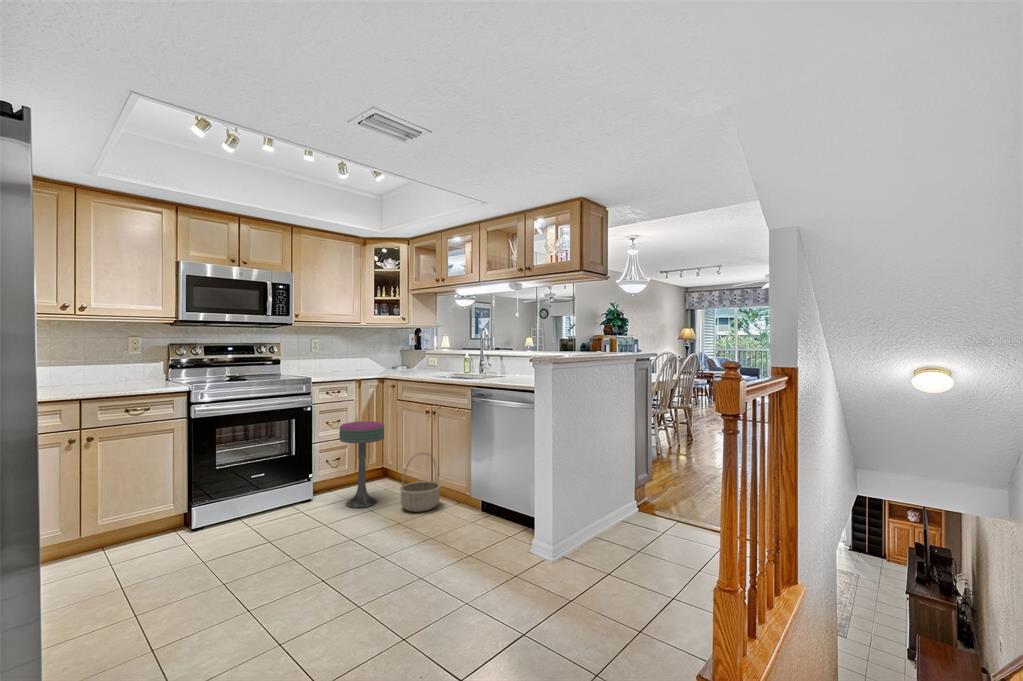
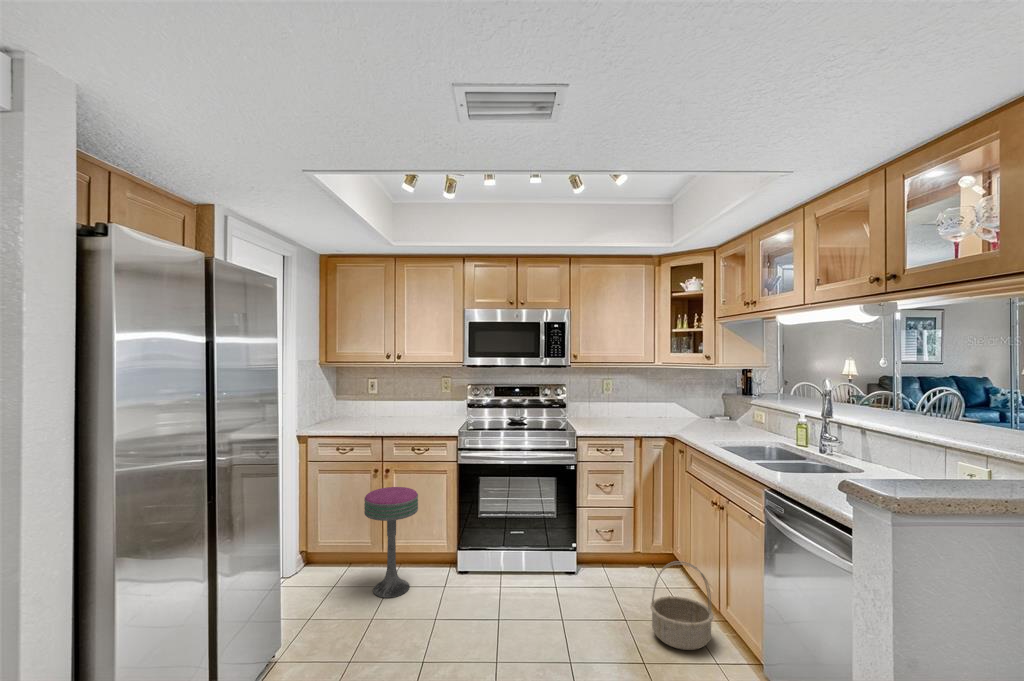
bar stool: present [339,421,384,508] -> present [364,487,418,598]

